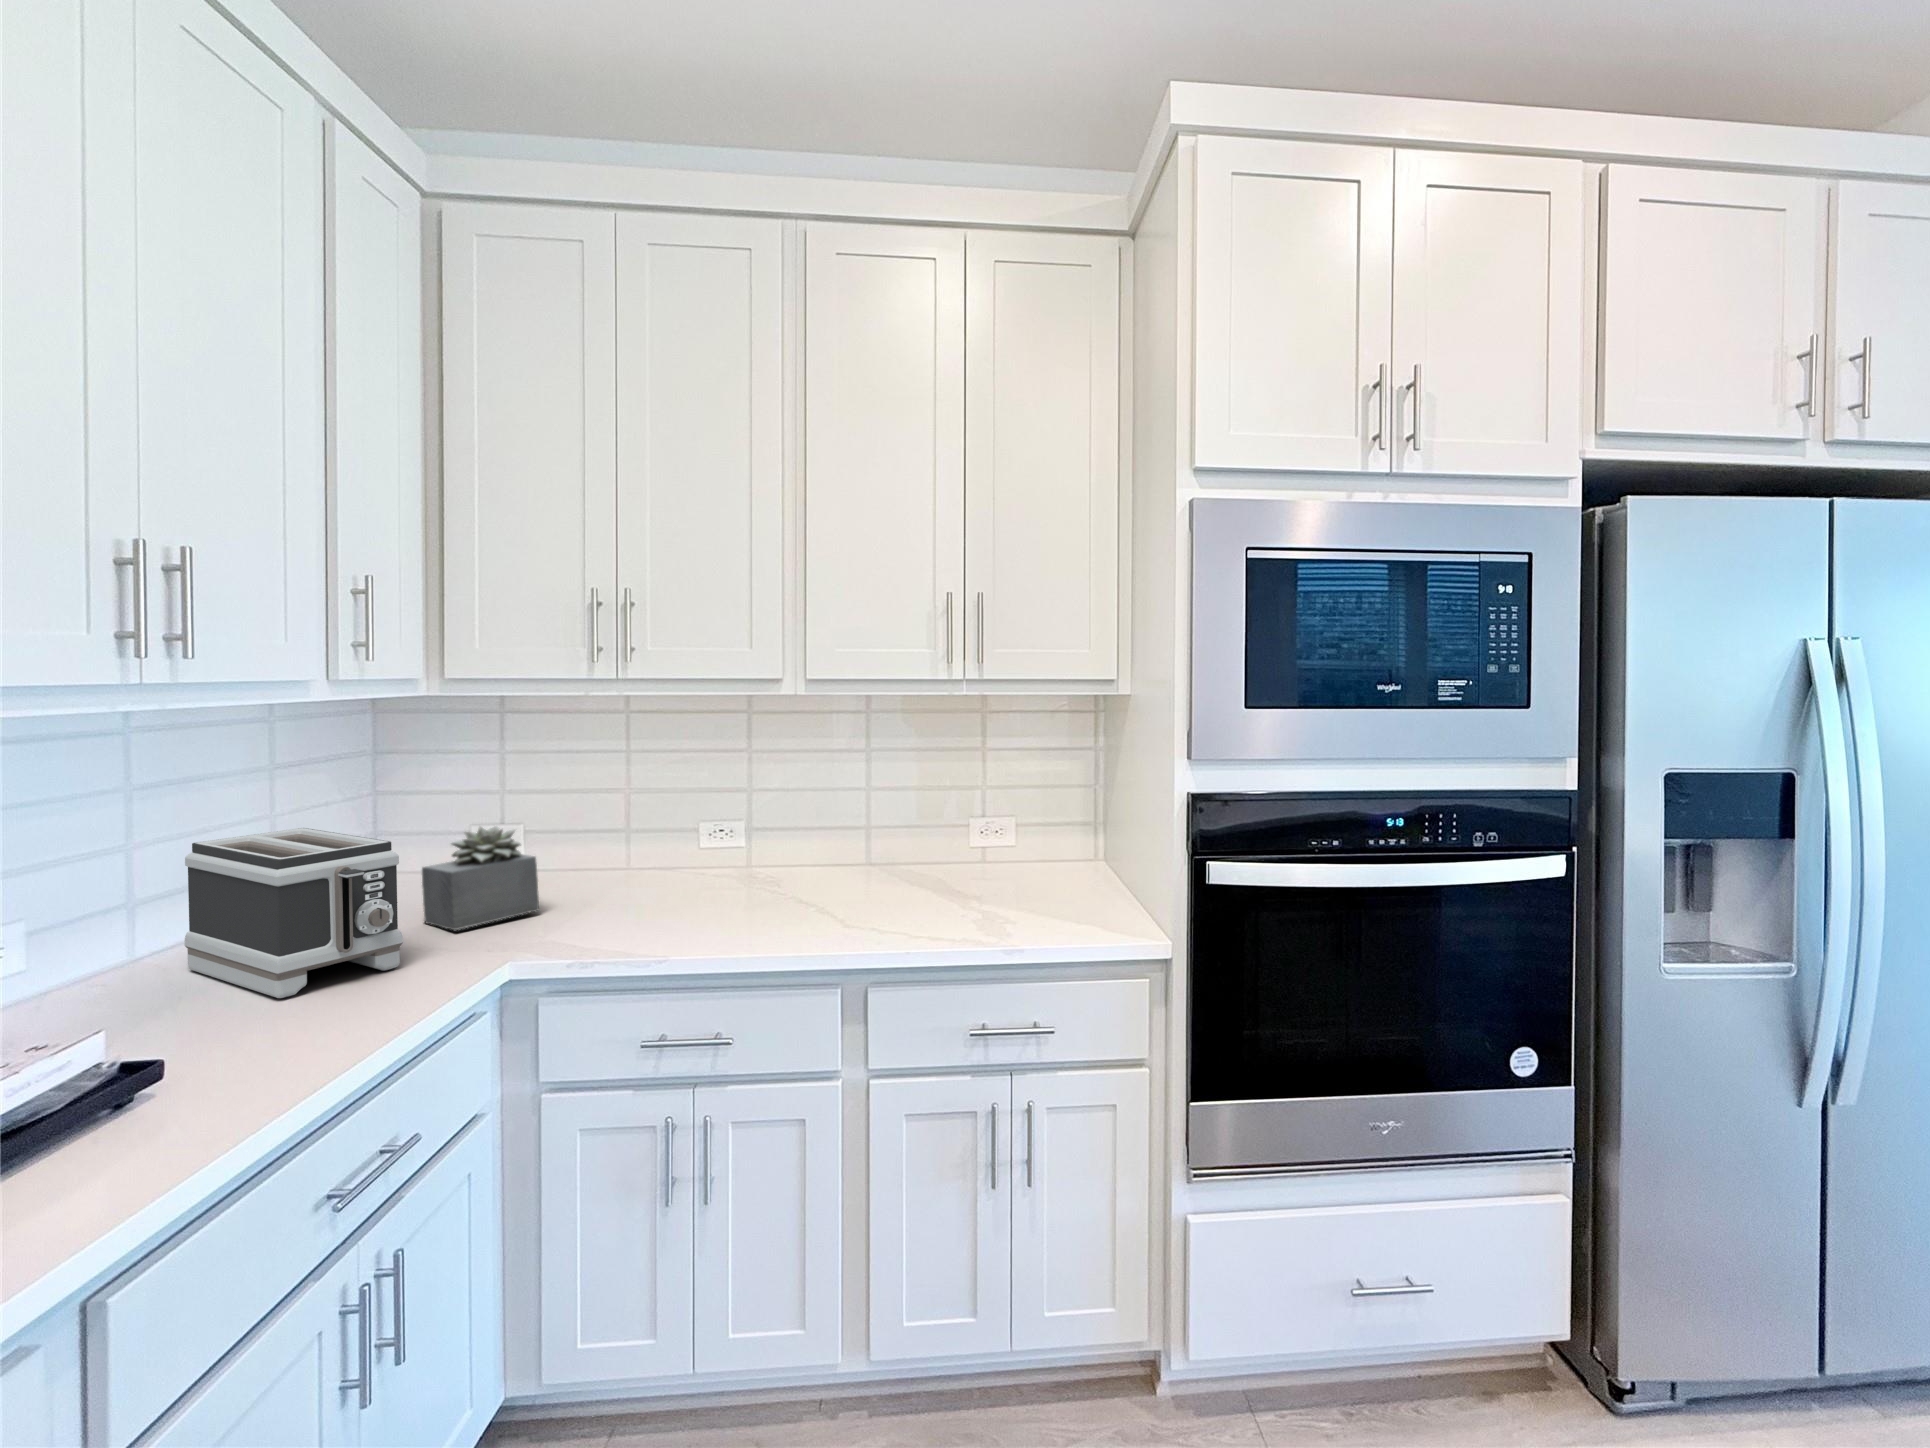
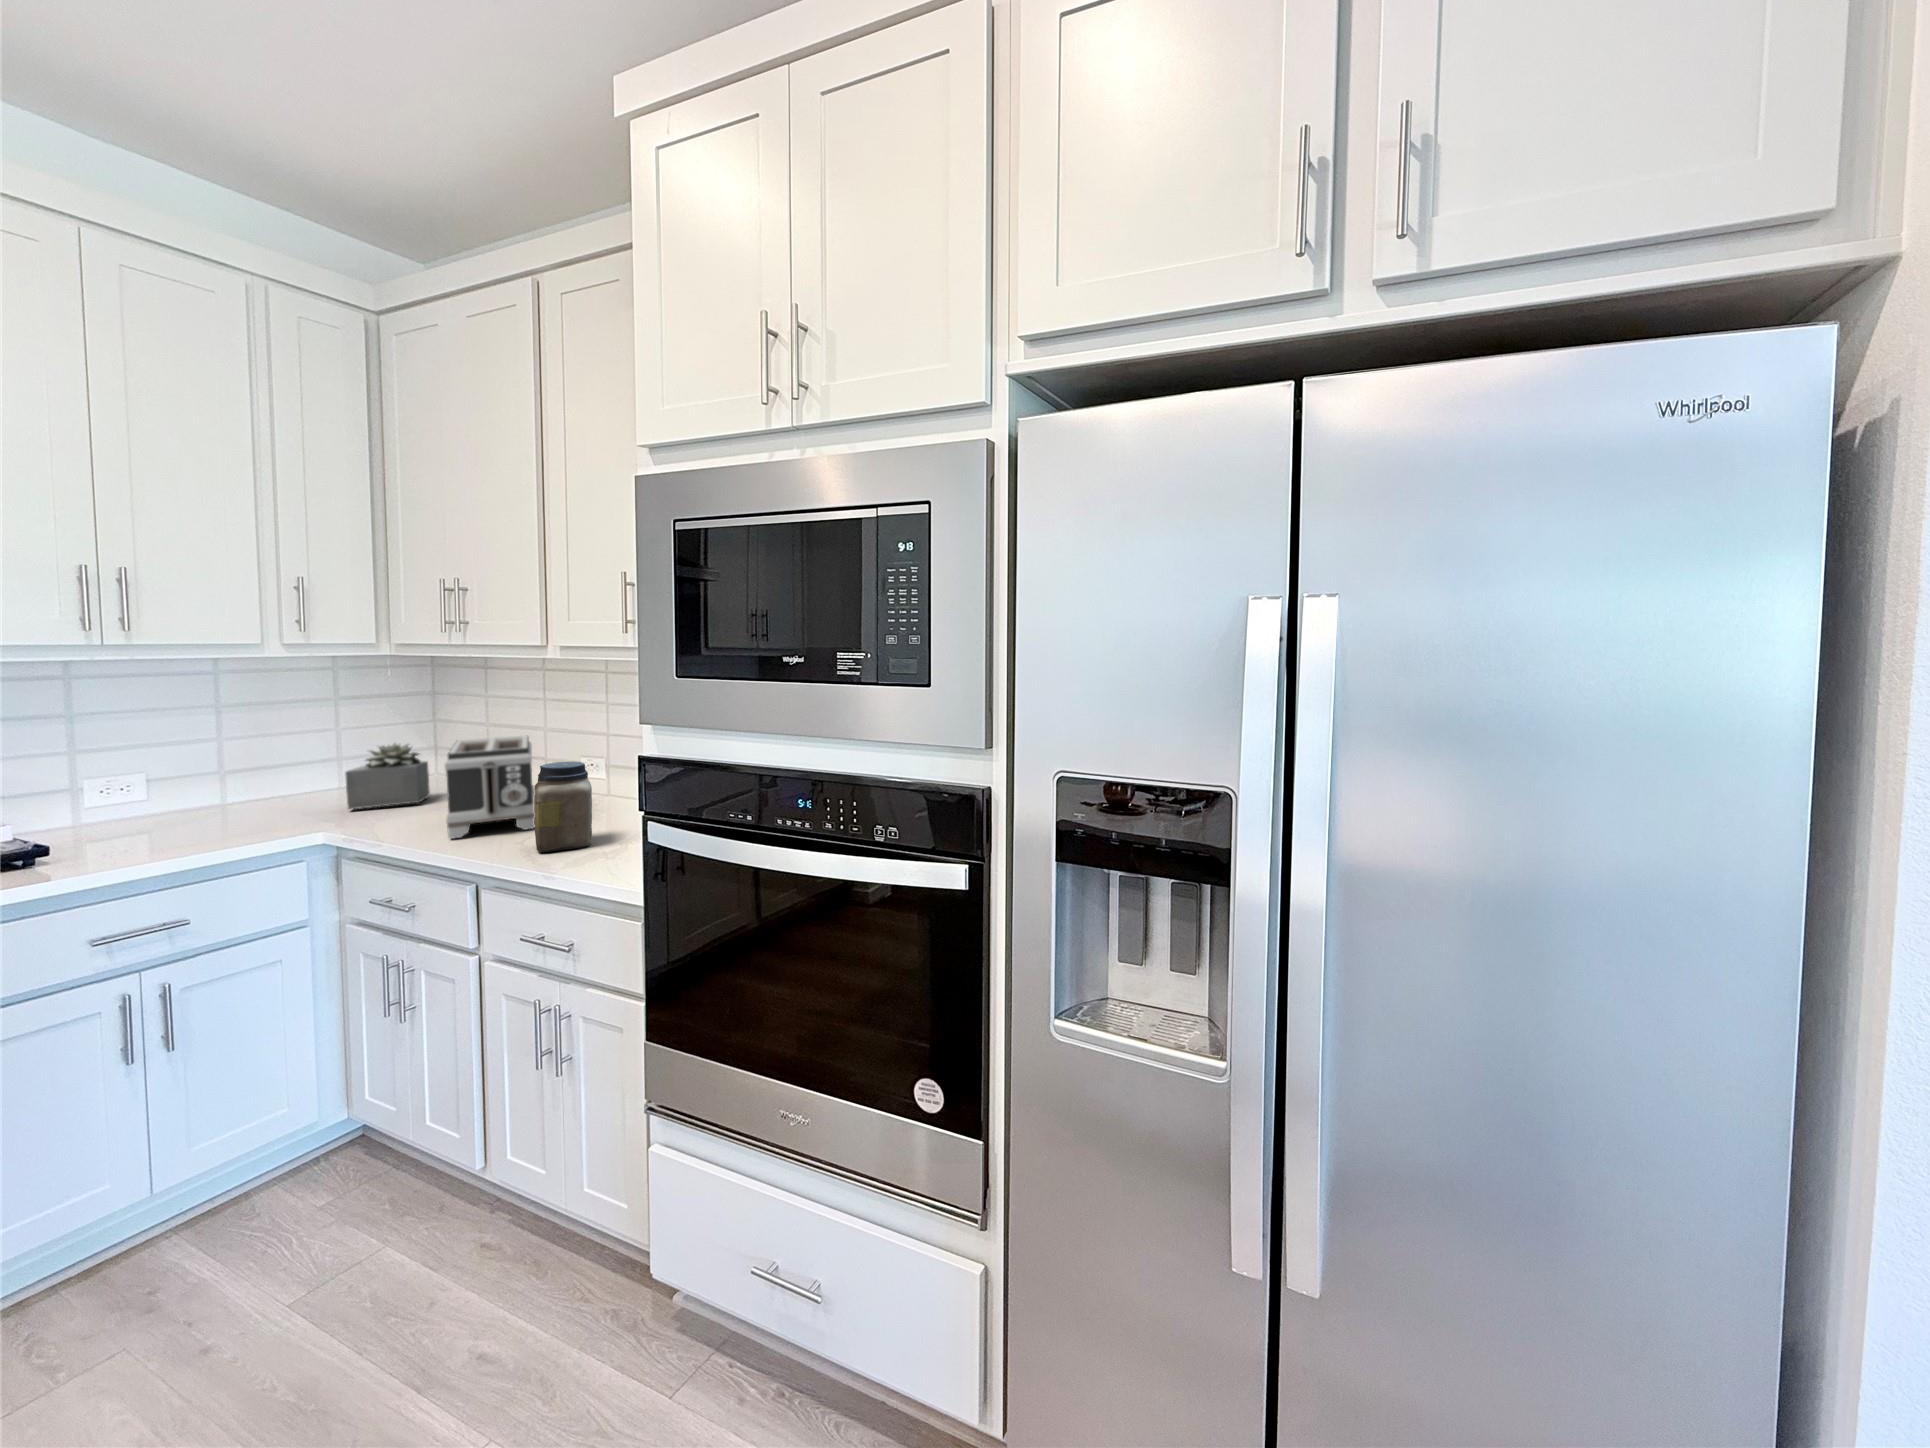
jar: none [893,819,967,930] -> present [534,761,592,852]
toaster: present [184,828,403,998] -> present [445,736,535,839]

